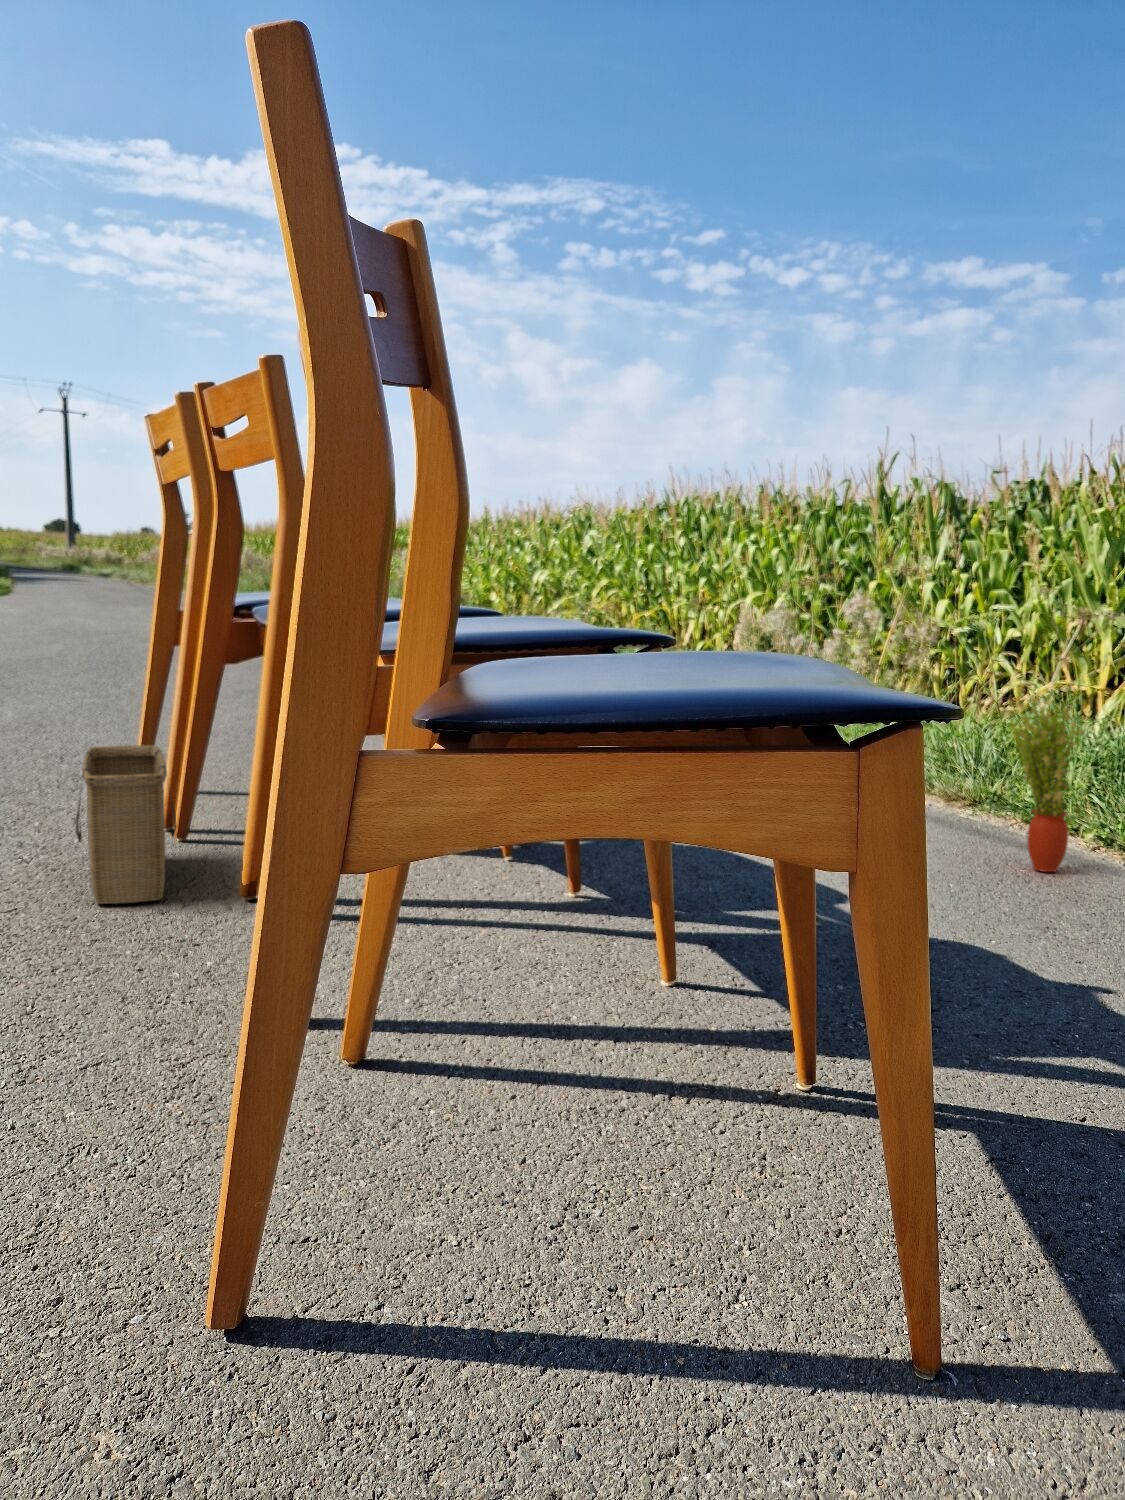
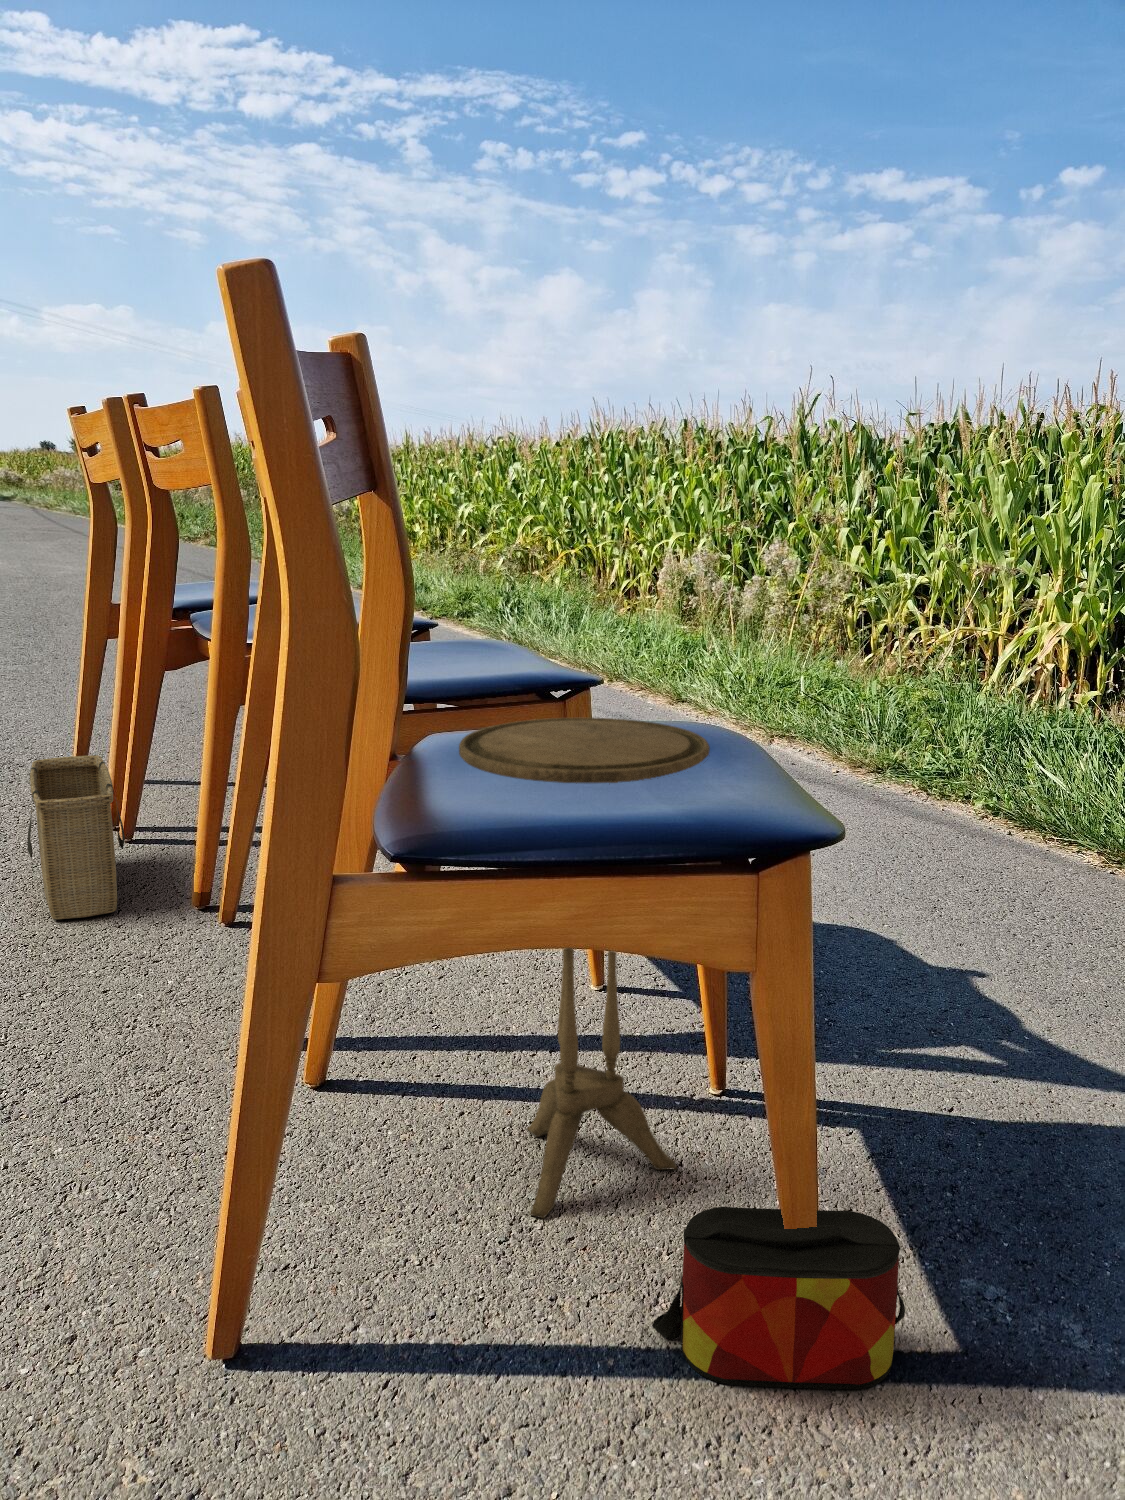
side table: none [526,649,809,1205] -> present [459,718,710,1218]
potted plant: present [1010,696,1084,872] -> none [909,677,982,842]
bag: none [733,1181,1042,1408] -> present [653,1207,905,1389]

